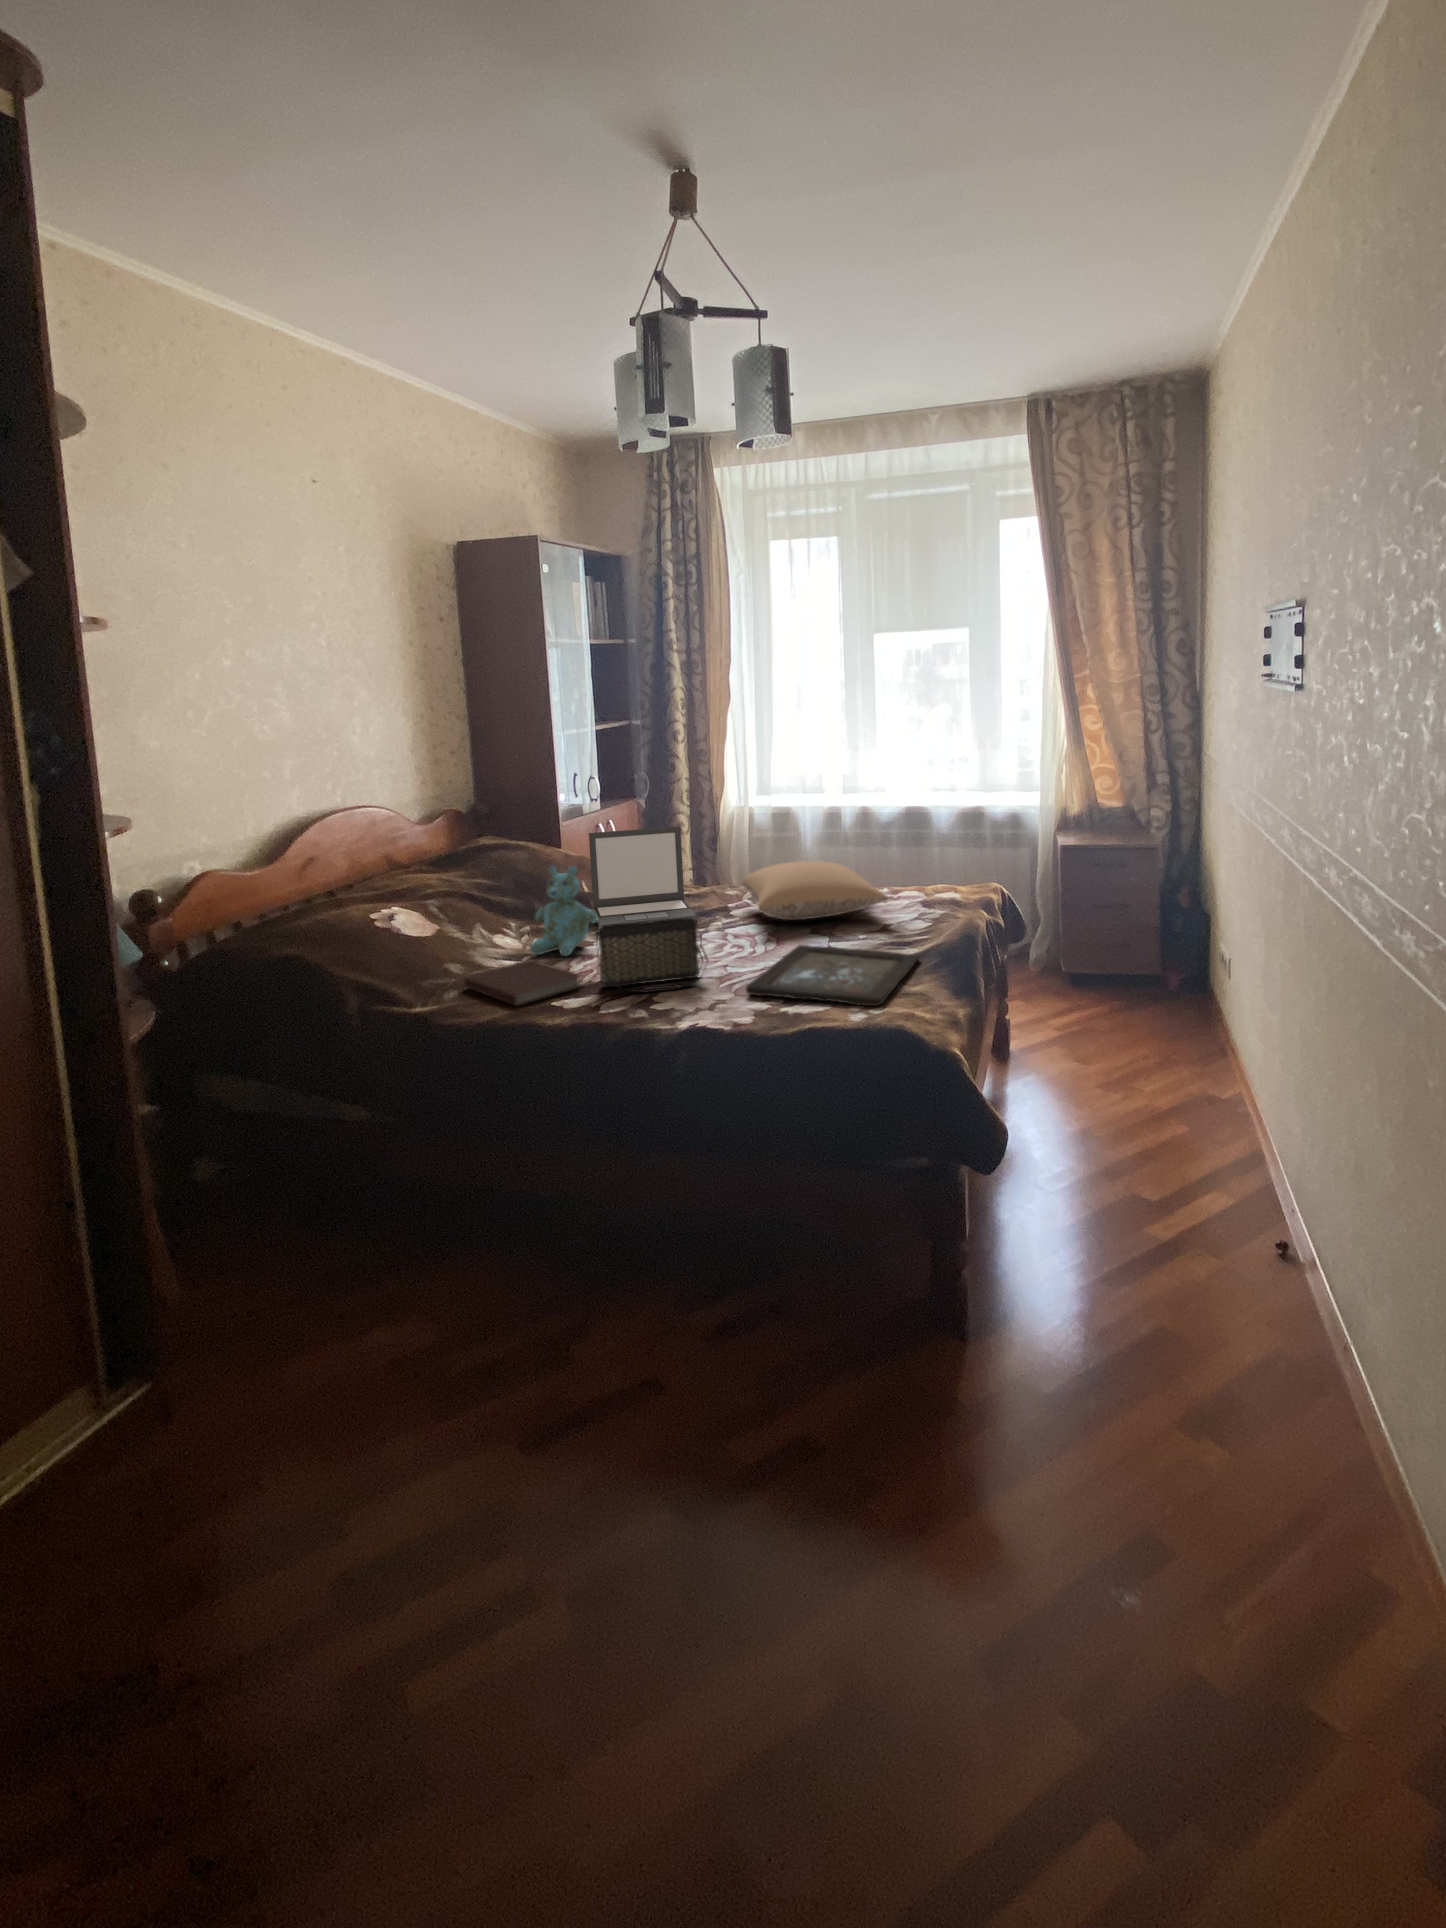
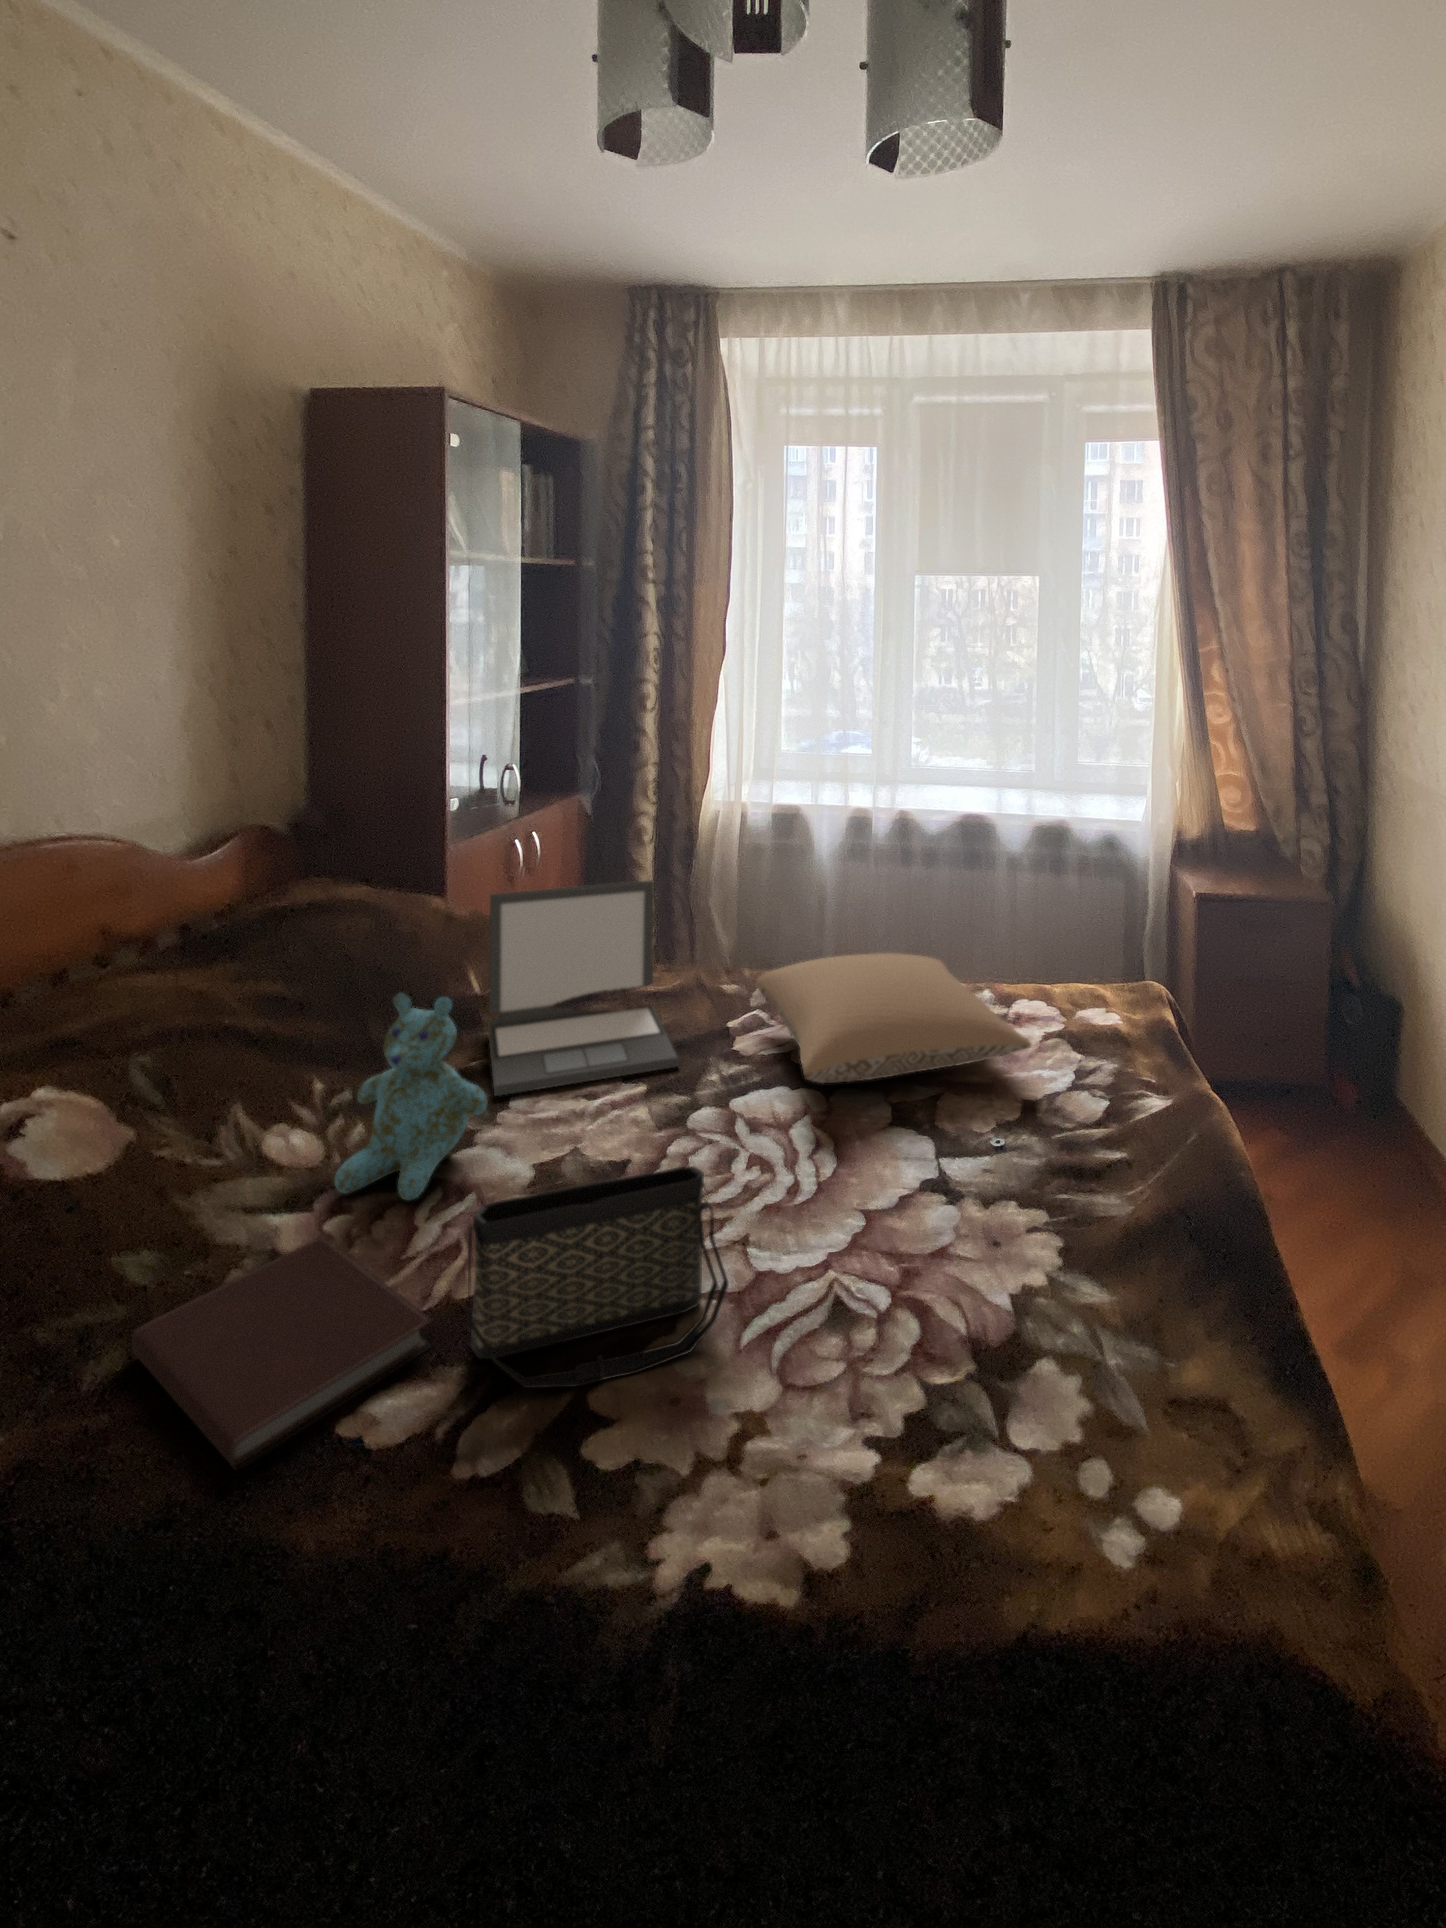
tray: present [746,945,919,1006] -> none [823,1179,1165,1473]

